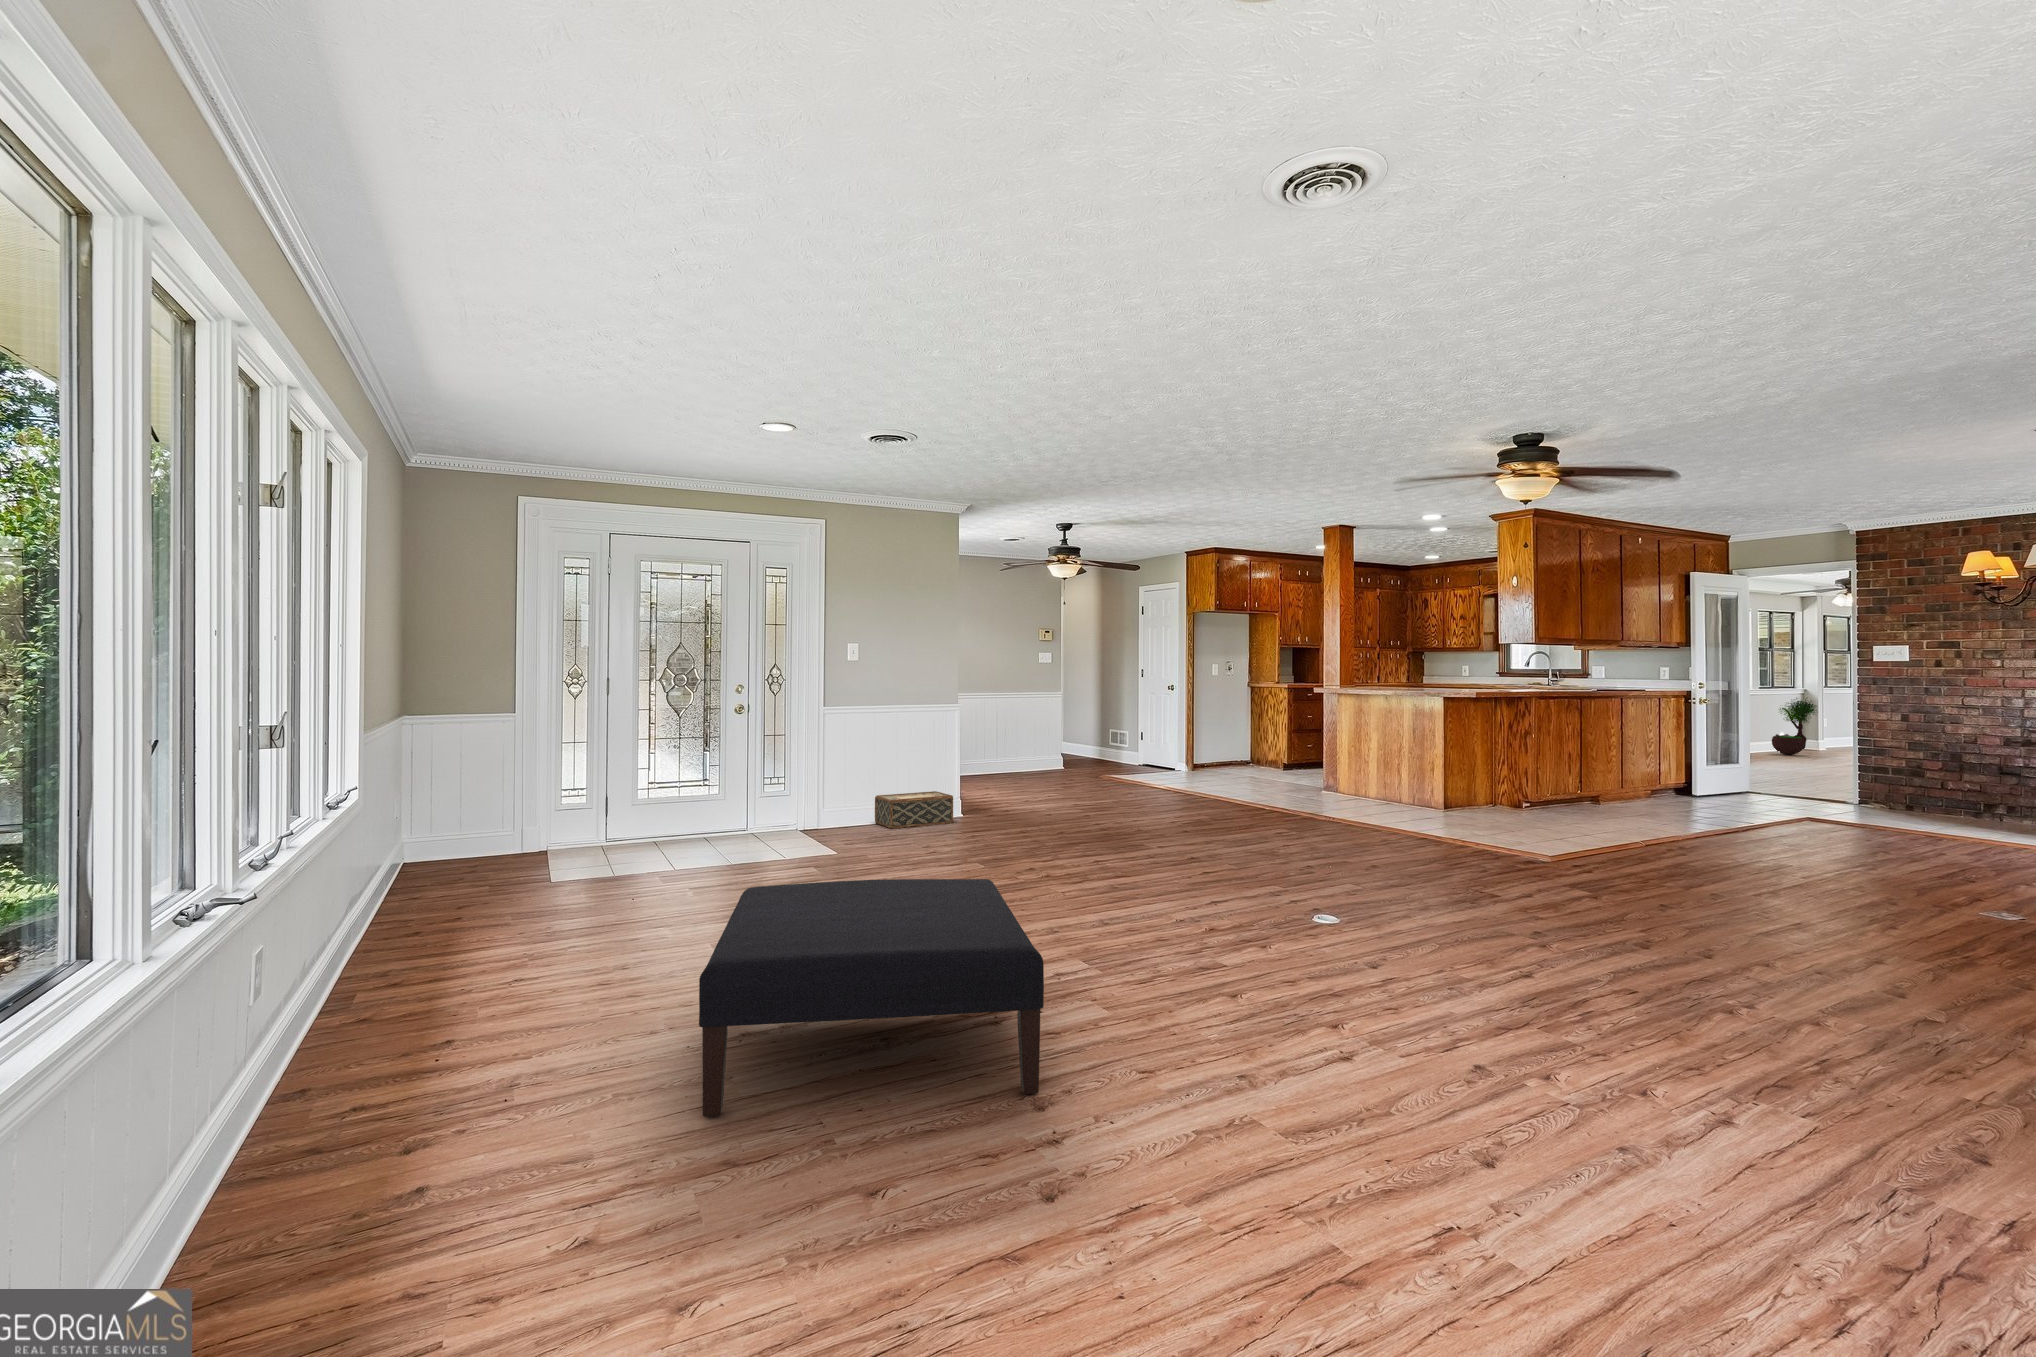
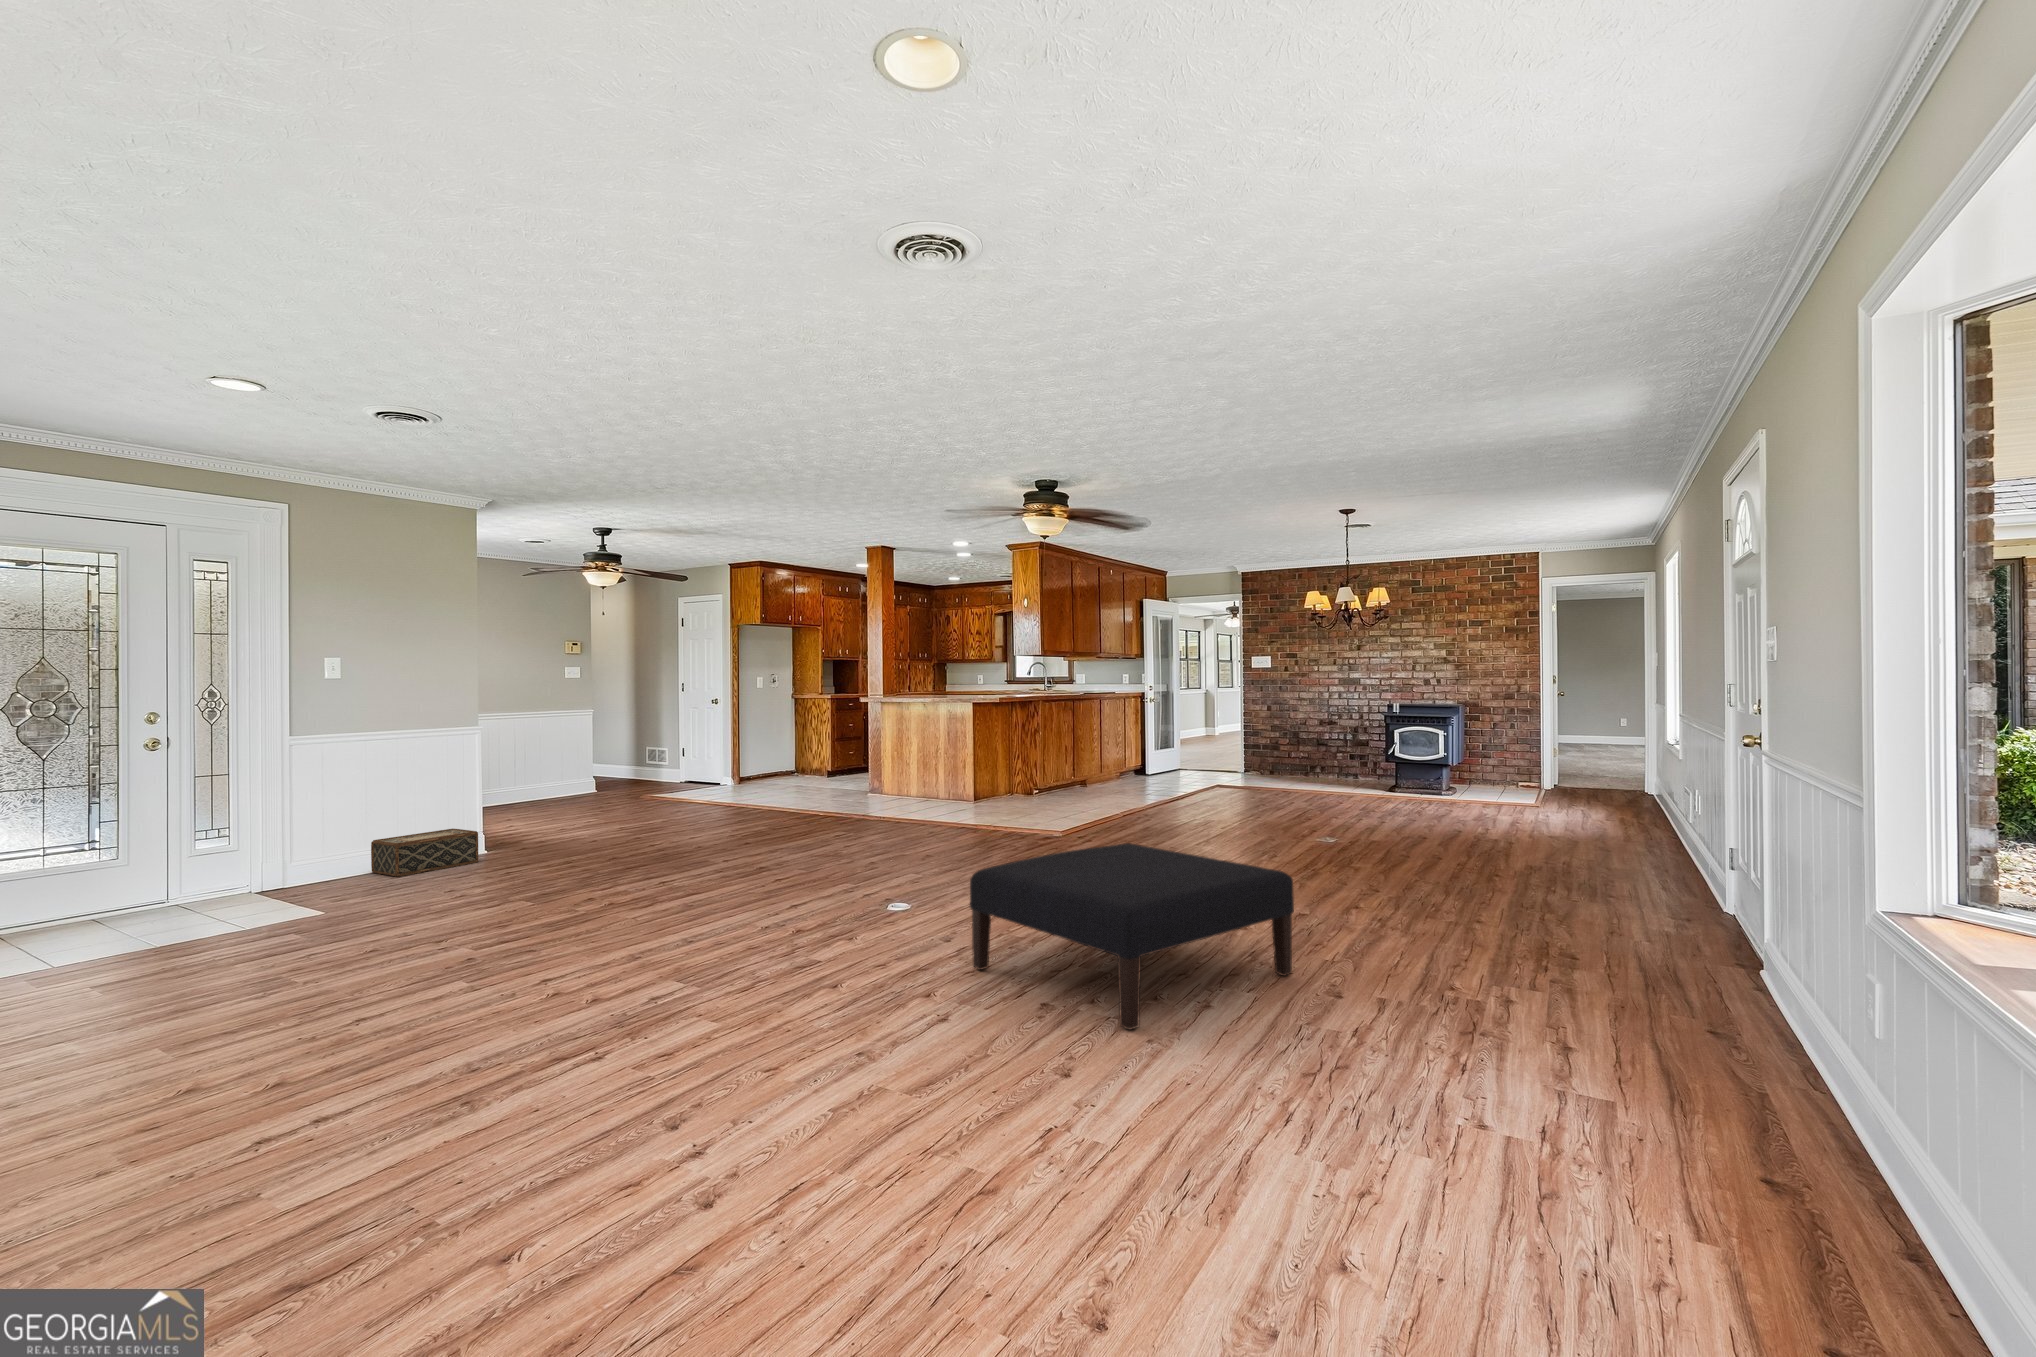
potted tree: present [1772,698,1817,755] -> none [1190,692,1217,739]
ottoman: present [699,879,1044,1116] -> present [970,843,1294,1030]

